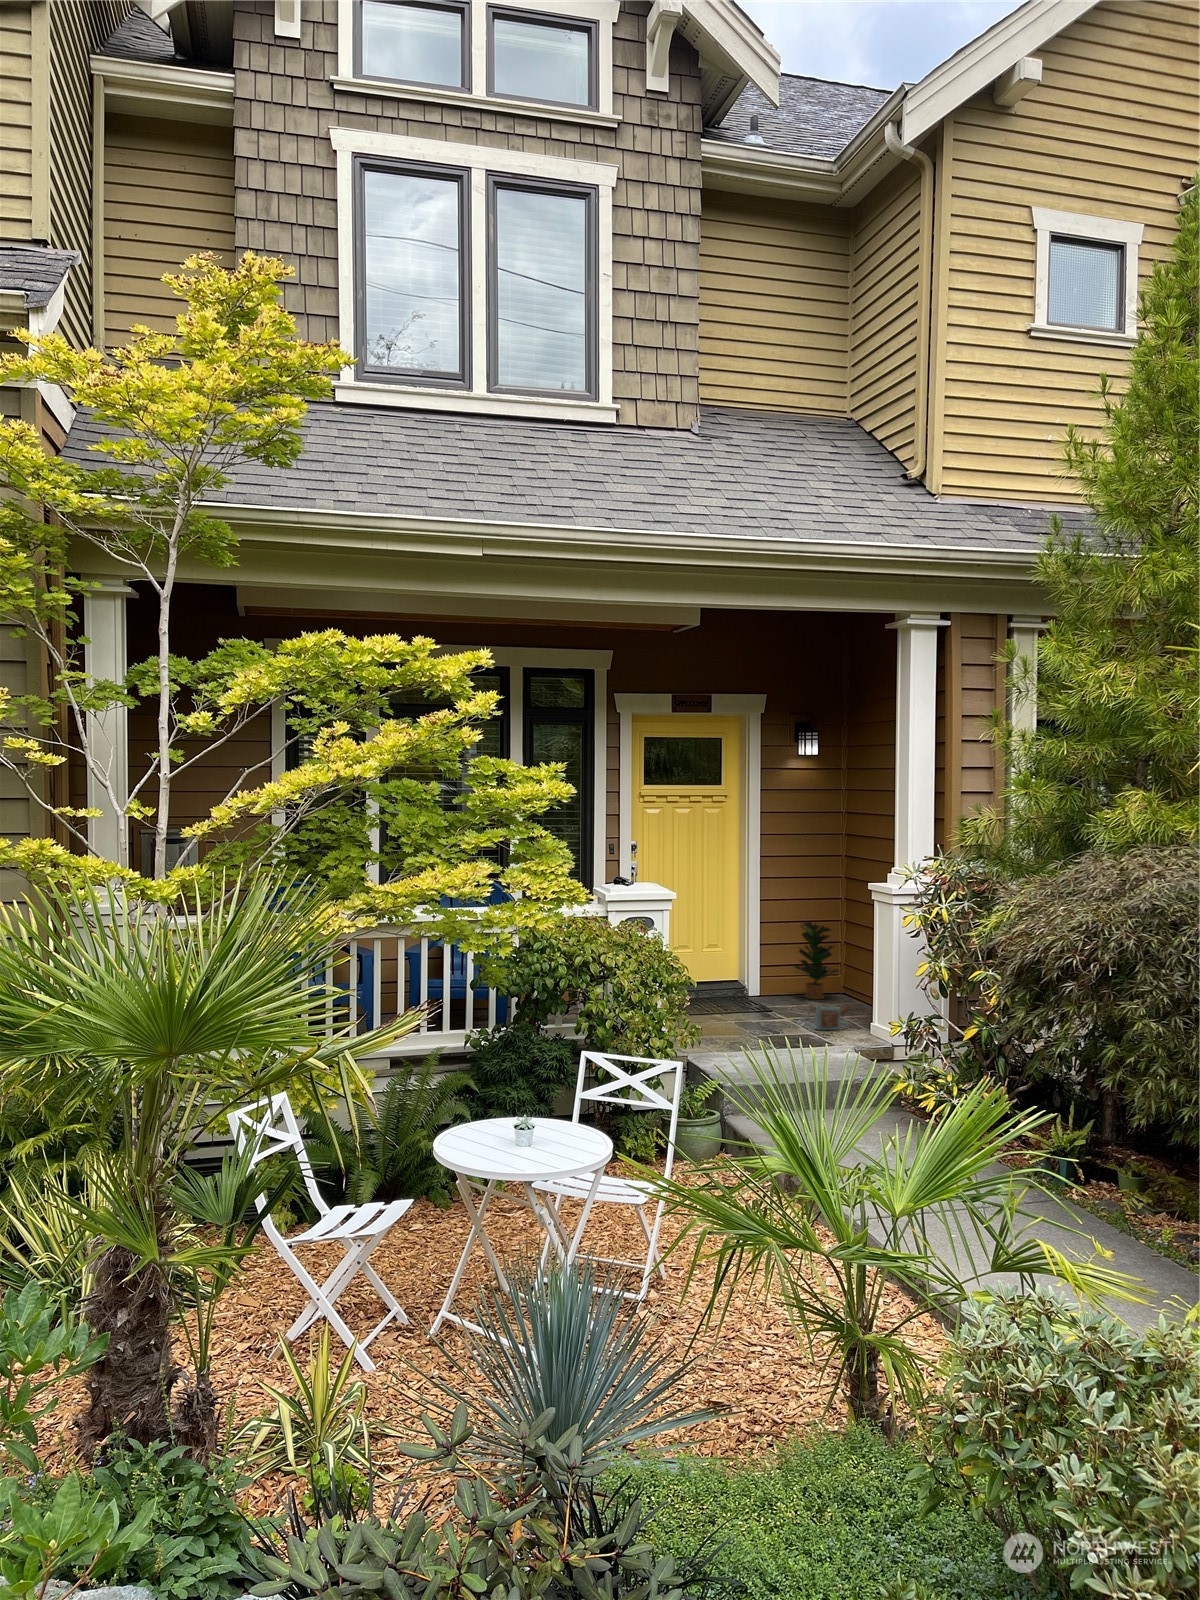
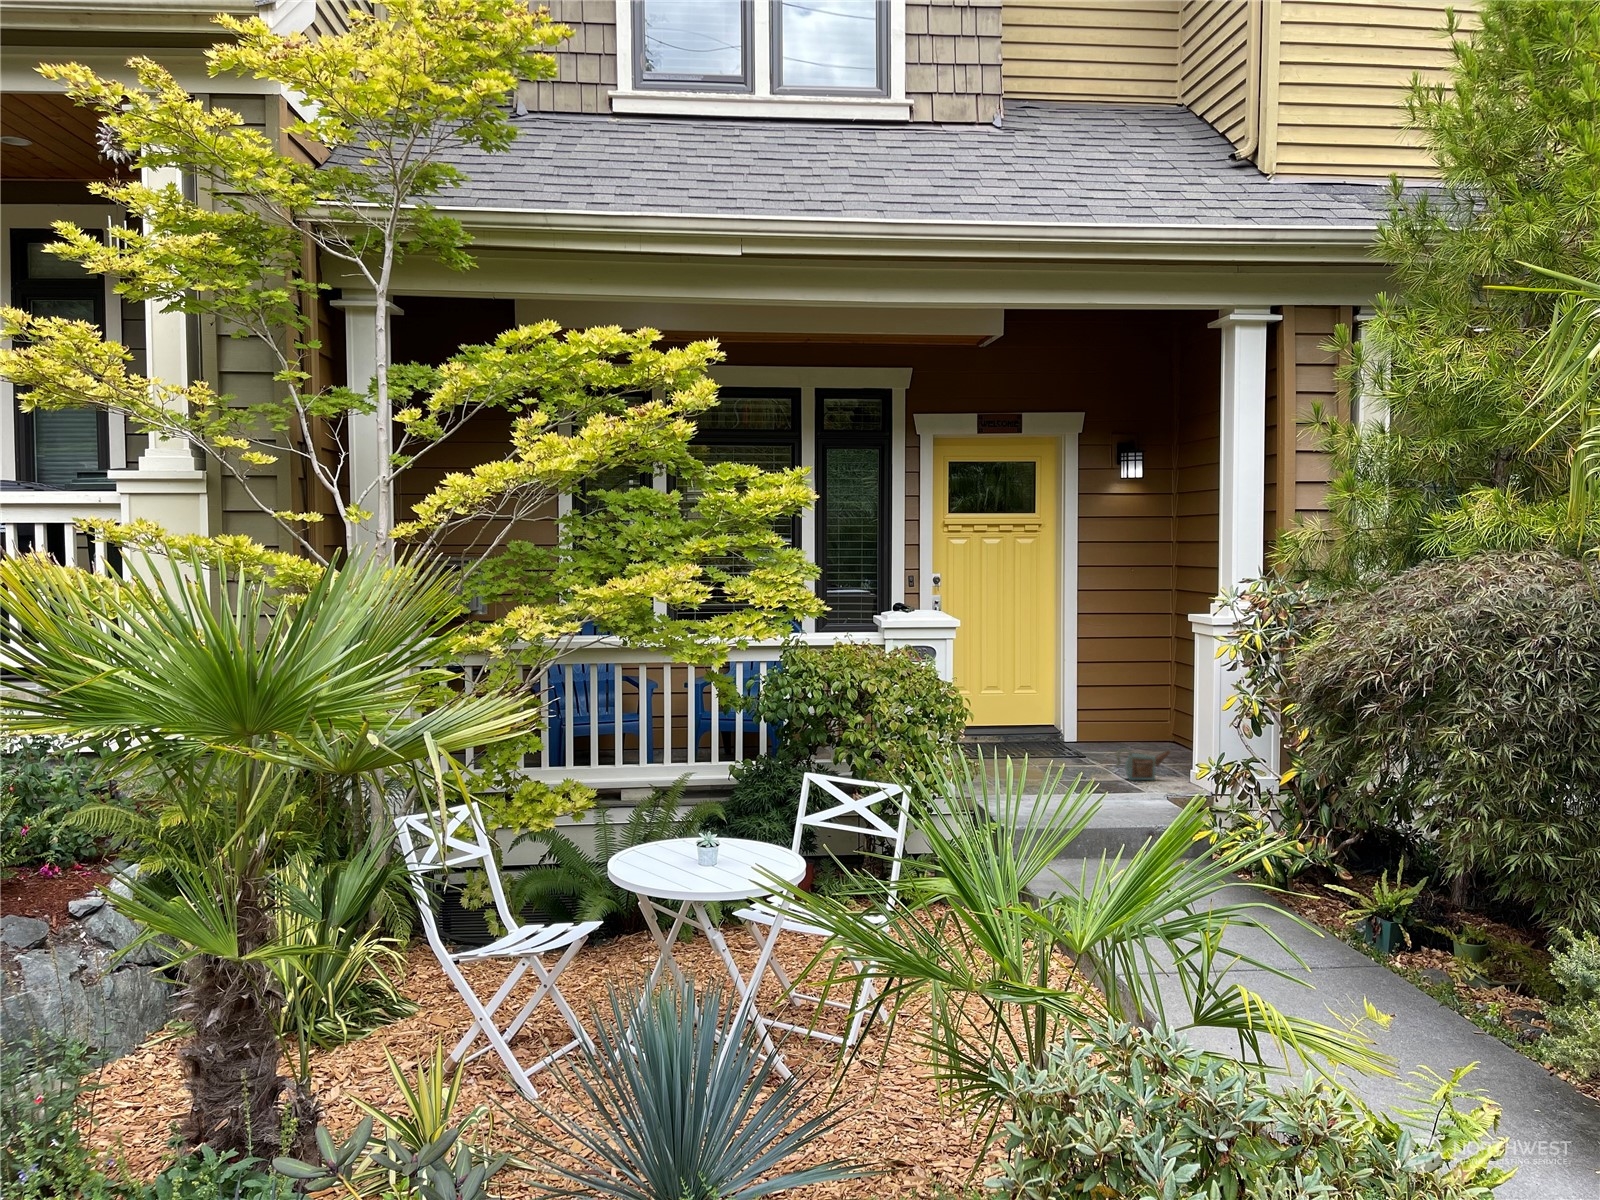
potted plant: present [794,922,838,999] -> none [1112,665,1166,750]

